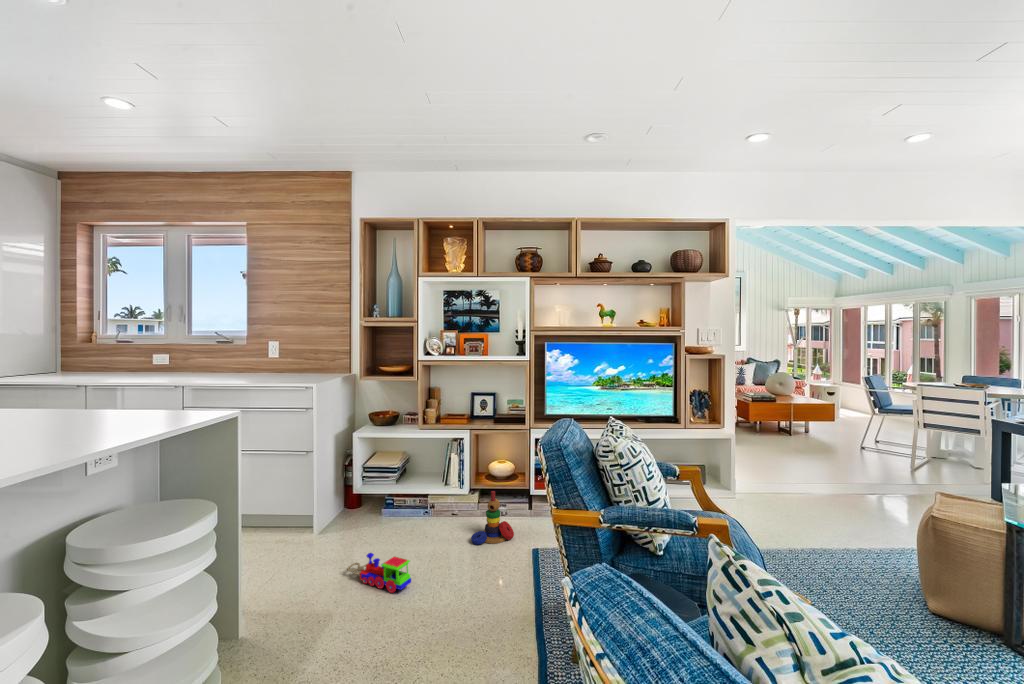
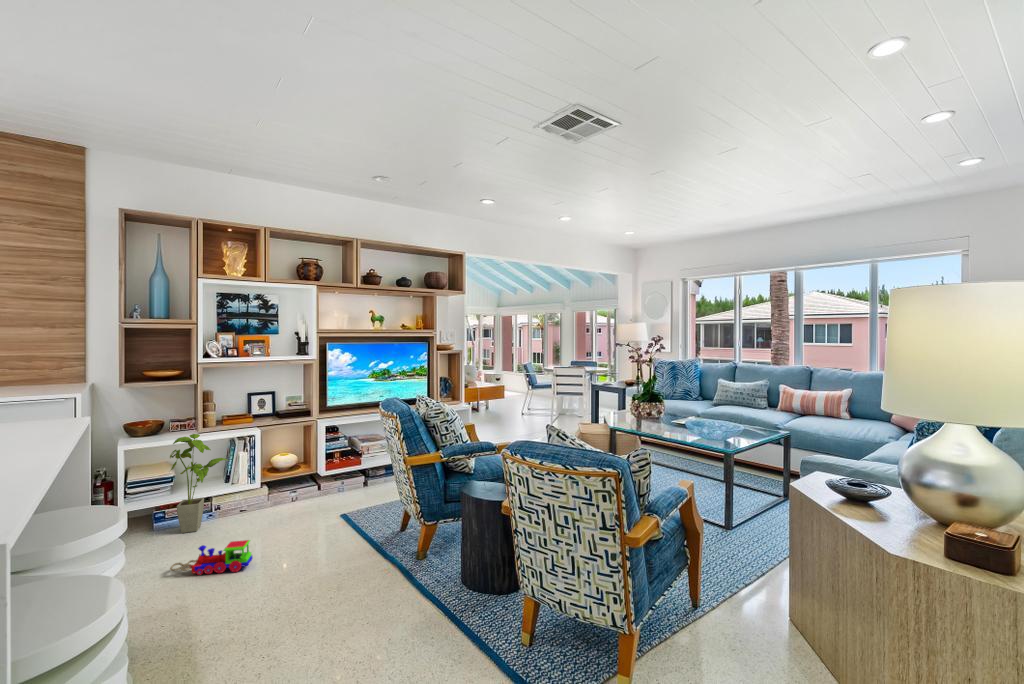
house plant: none [384,431,437,528] -> present [170,434,229,533]
stacking toy: present [471,491,514,545] -> none [280,475,318,524]

